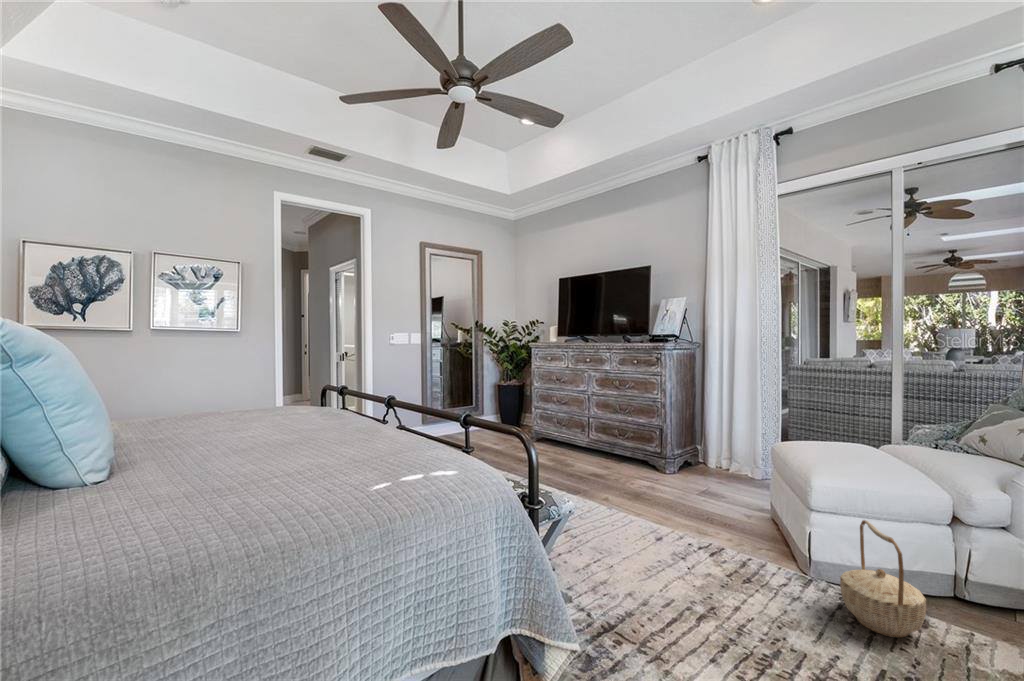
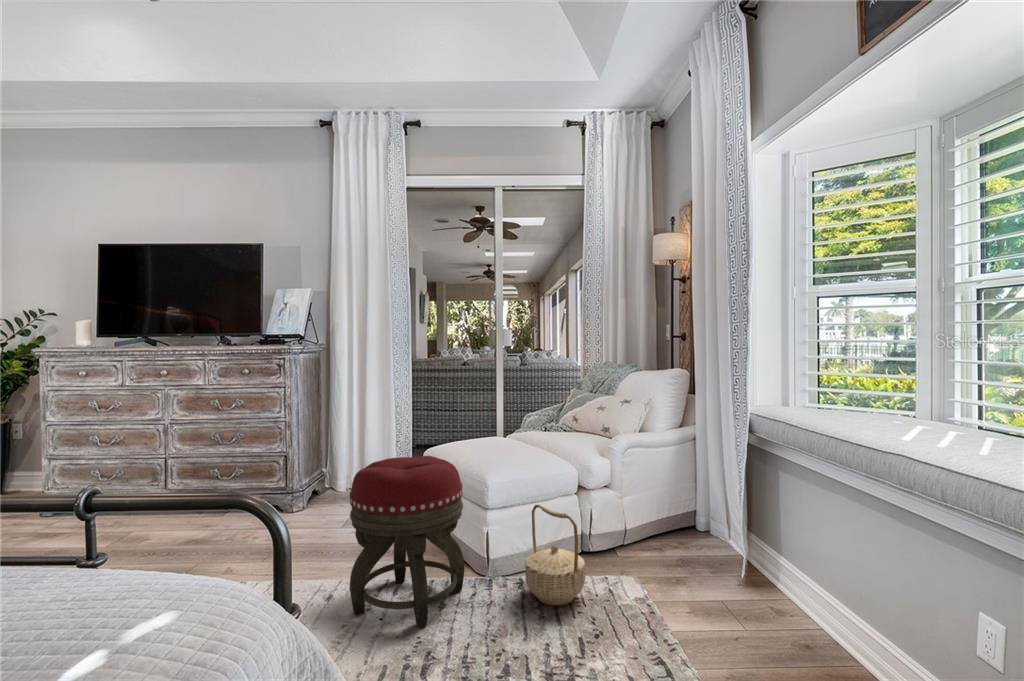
footstool: none [669,442,776,589] -> present [350,456,464,628]

